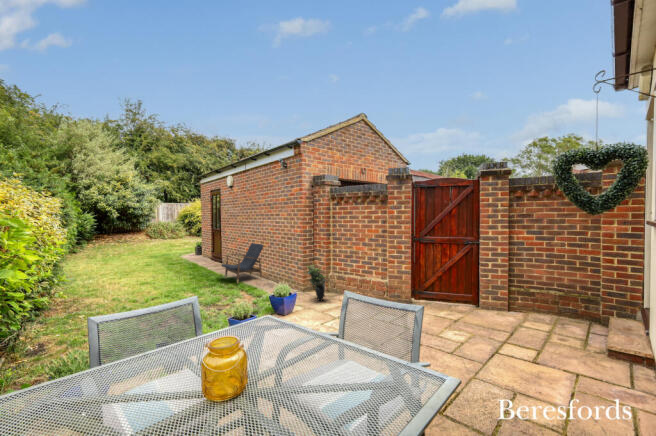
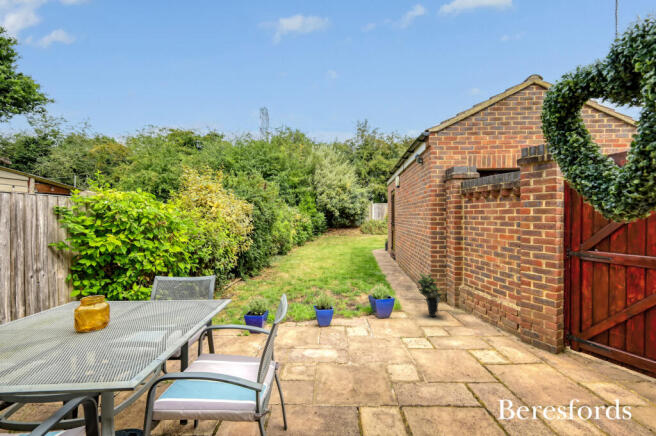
lounge chair: present [221,243,263,283] -> none [371,244,409,283]

